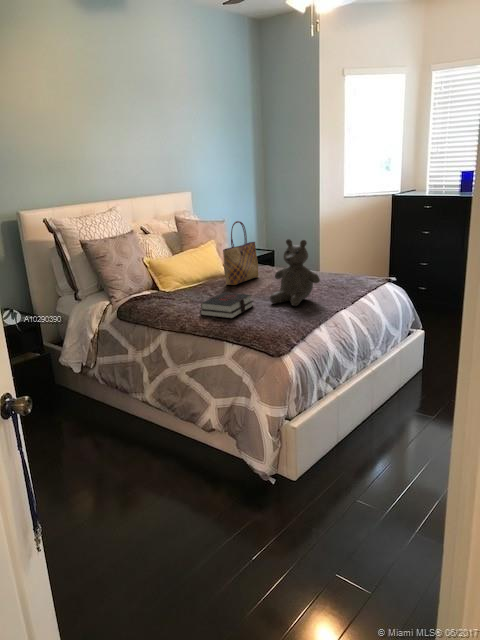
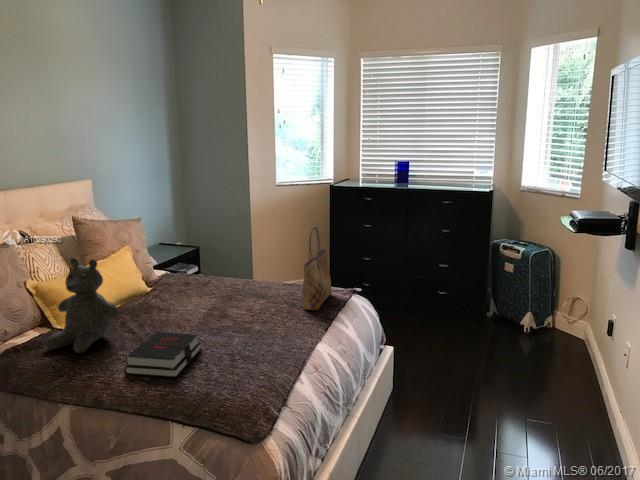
tote bag: present [223,221,258,285] -> present [302,226,331,310]
teddy bear: present [270,239,320,306] -> present [45,258,119,353]

